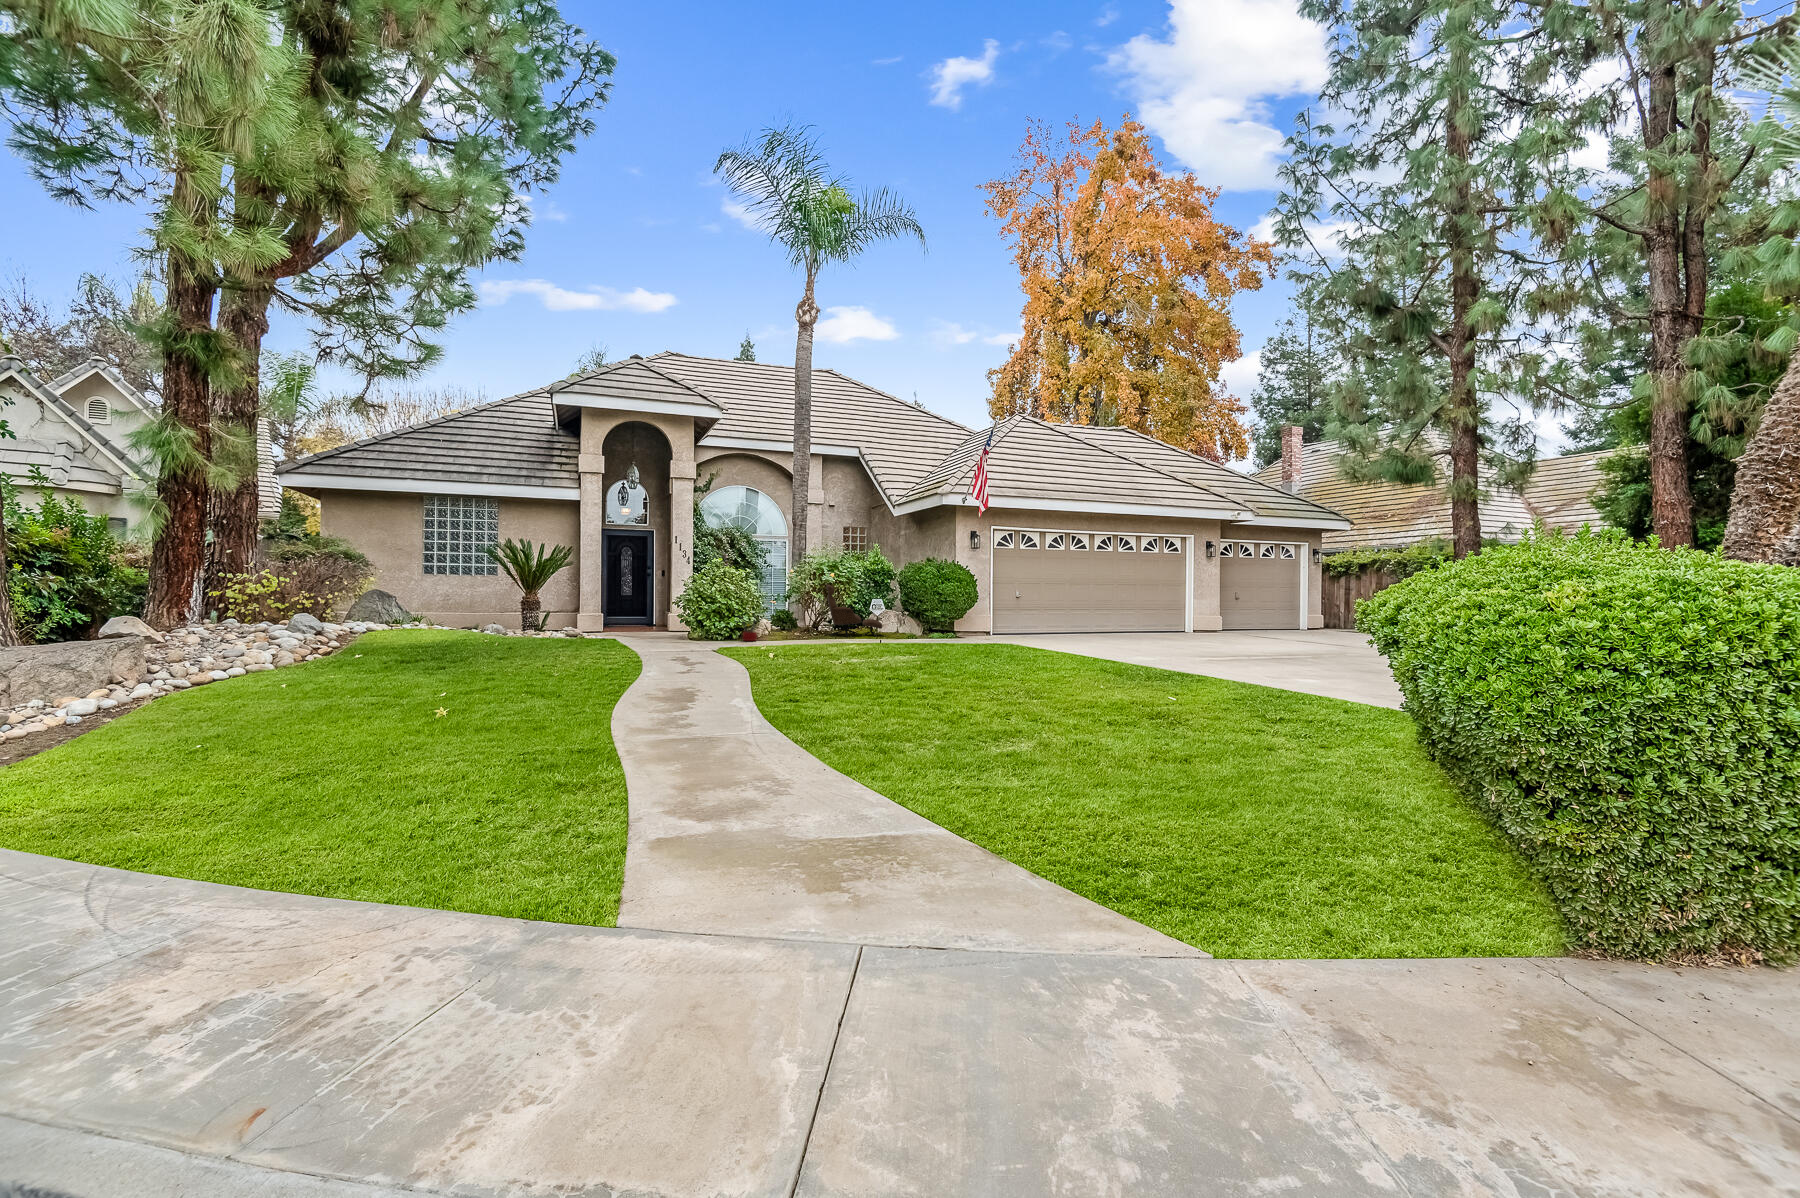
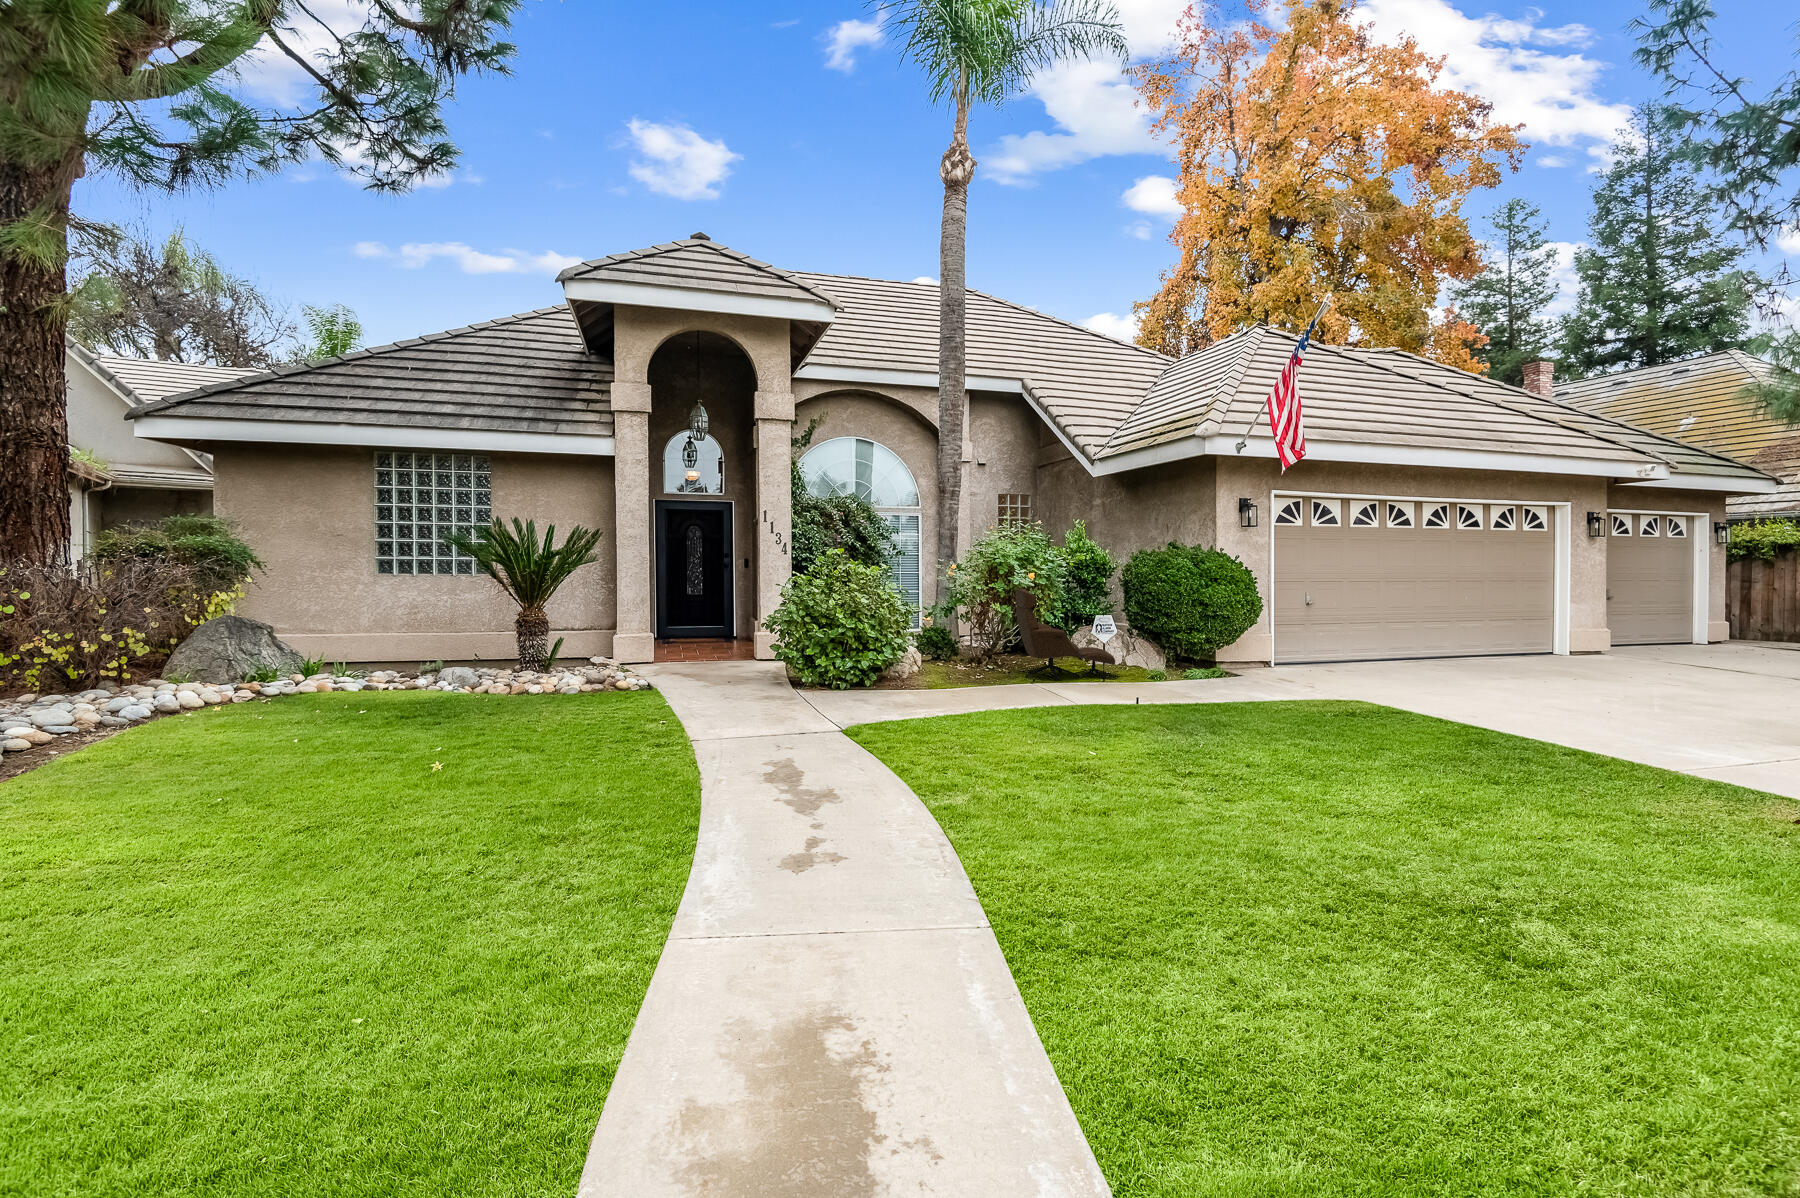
decorative plant: present [742,615,768,641] -> none [860,631,930,695]

